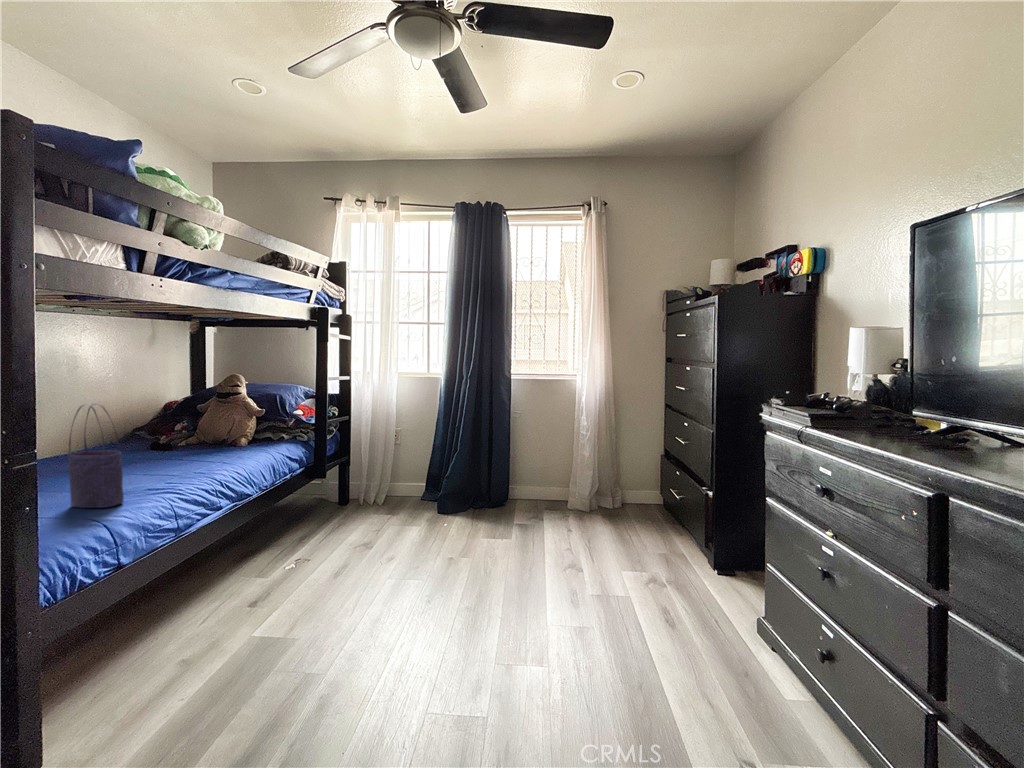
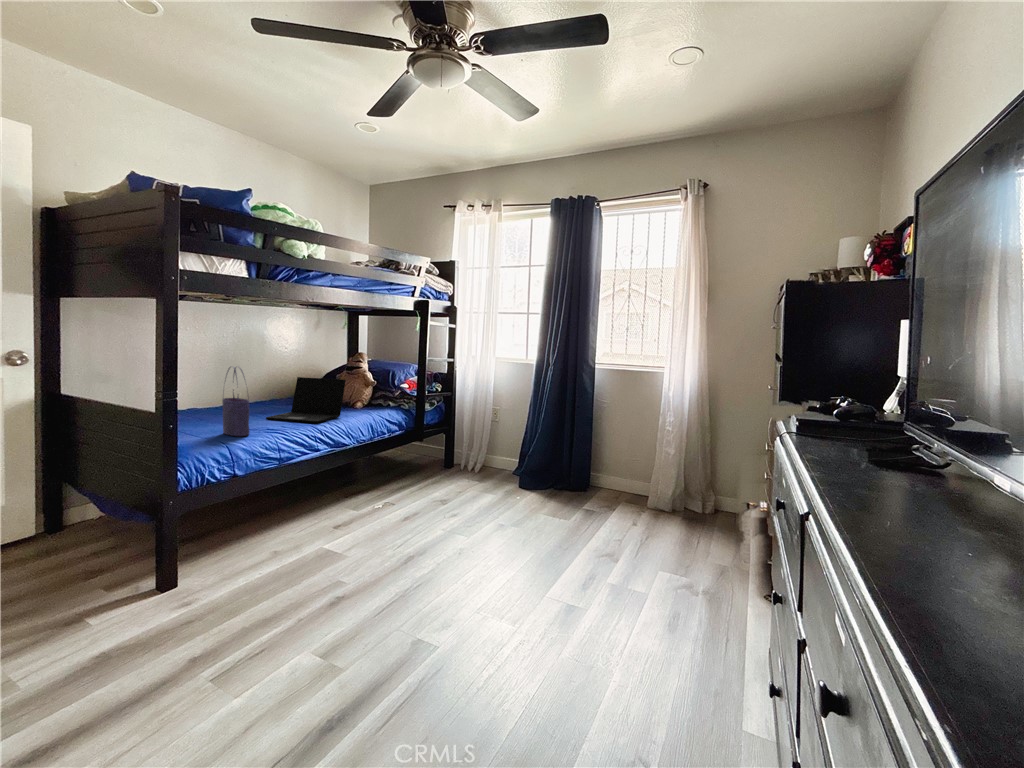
laptop: none [120,410,237,476] -> present [266,377,346,423]

